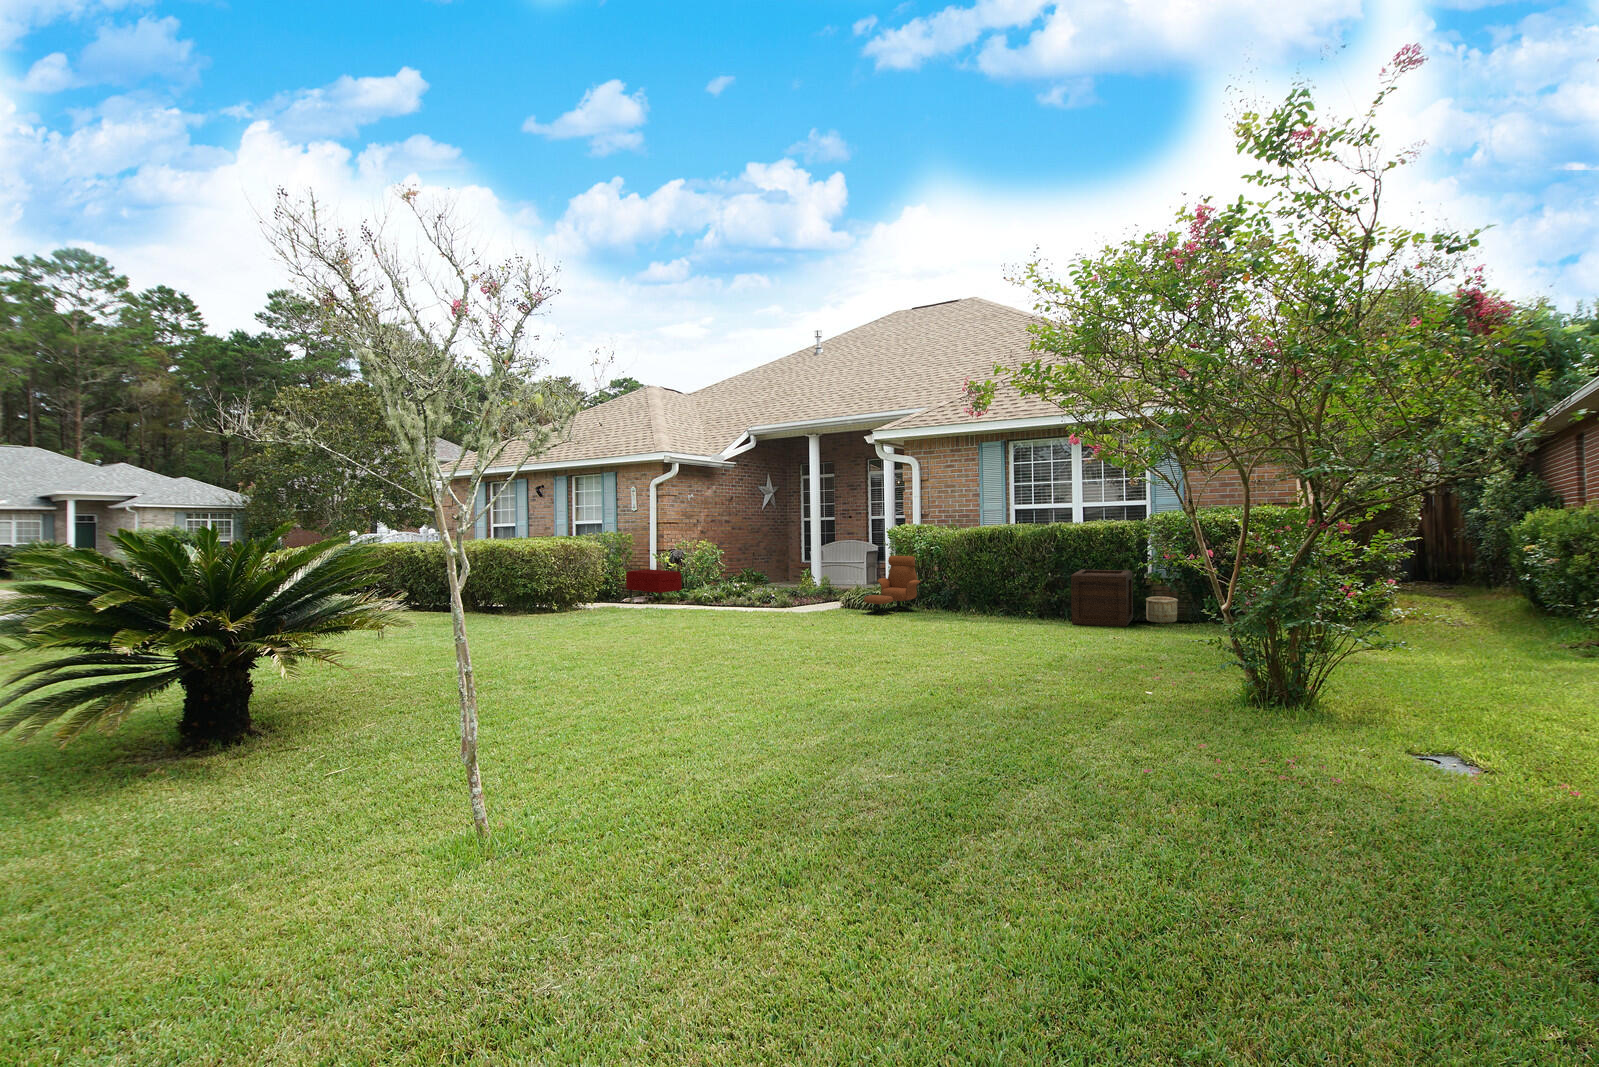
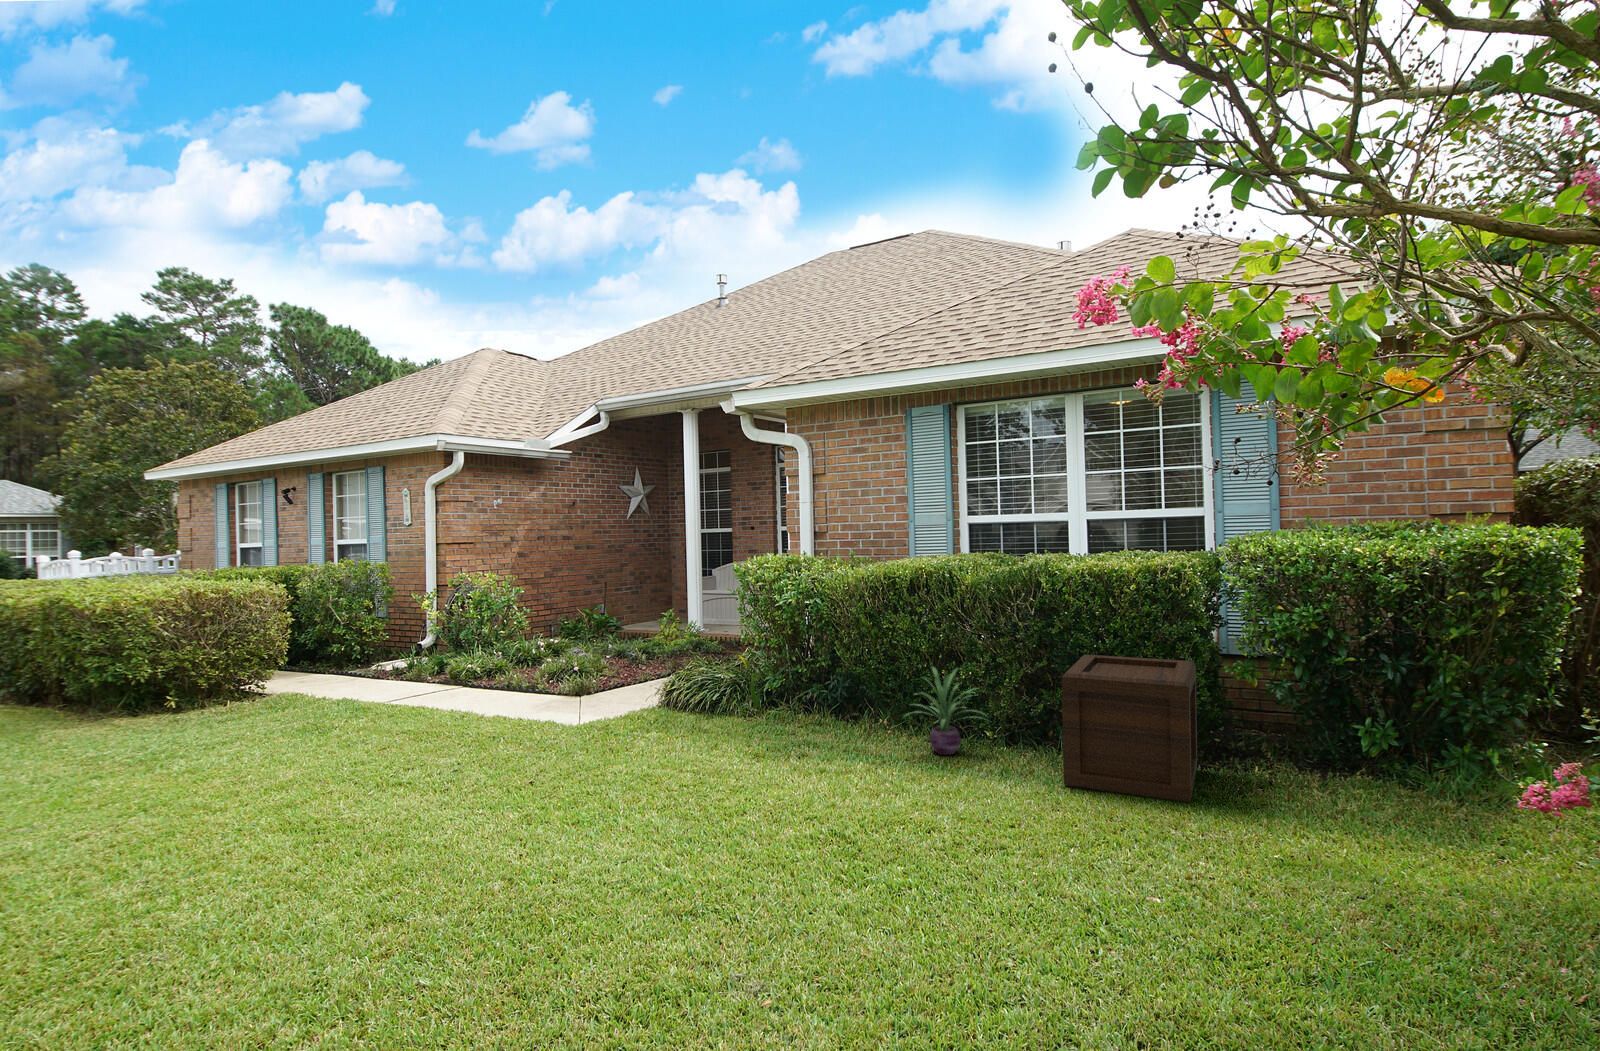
lounge chair: present [864,556,920,616] -> none [672,610,785,734]
bench: present [626,569,682,601] -> none [367,615,446,672]
decorative plant: none [991,578,1036,619] -> present [910,667,985,755]
wooden bucket: present [1146,596,1178,623] -> none [1225,716,1300,783]

